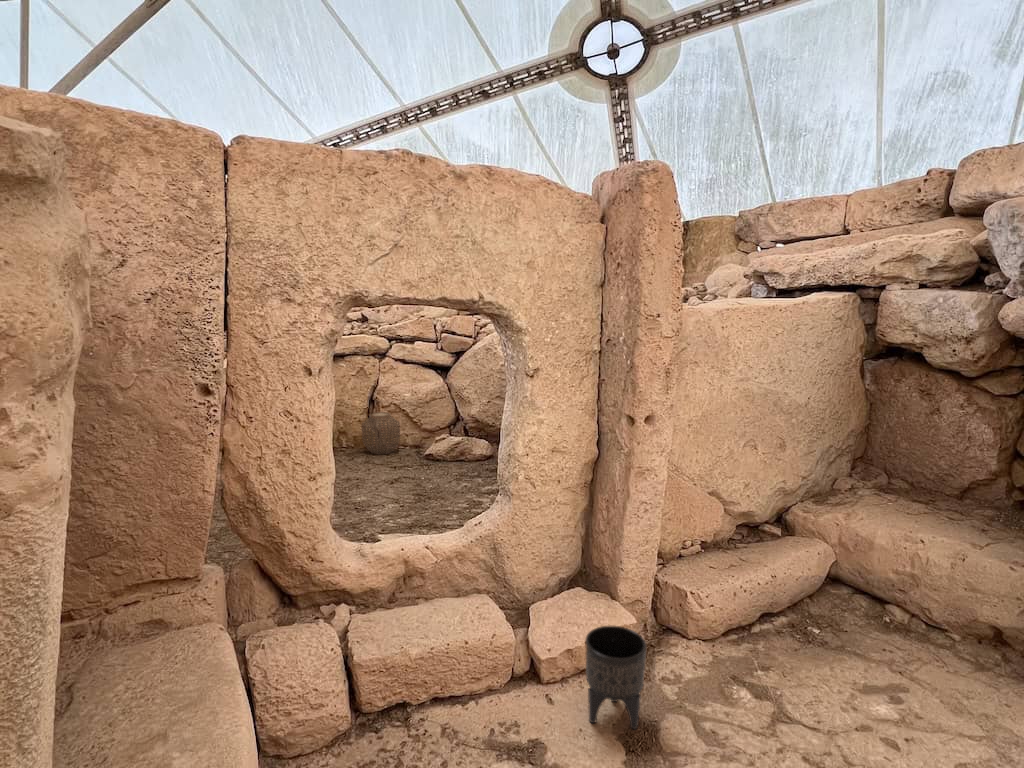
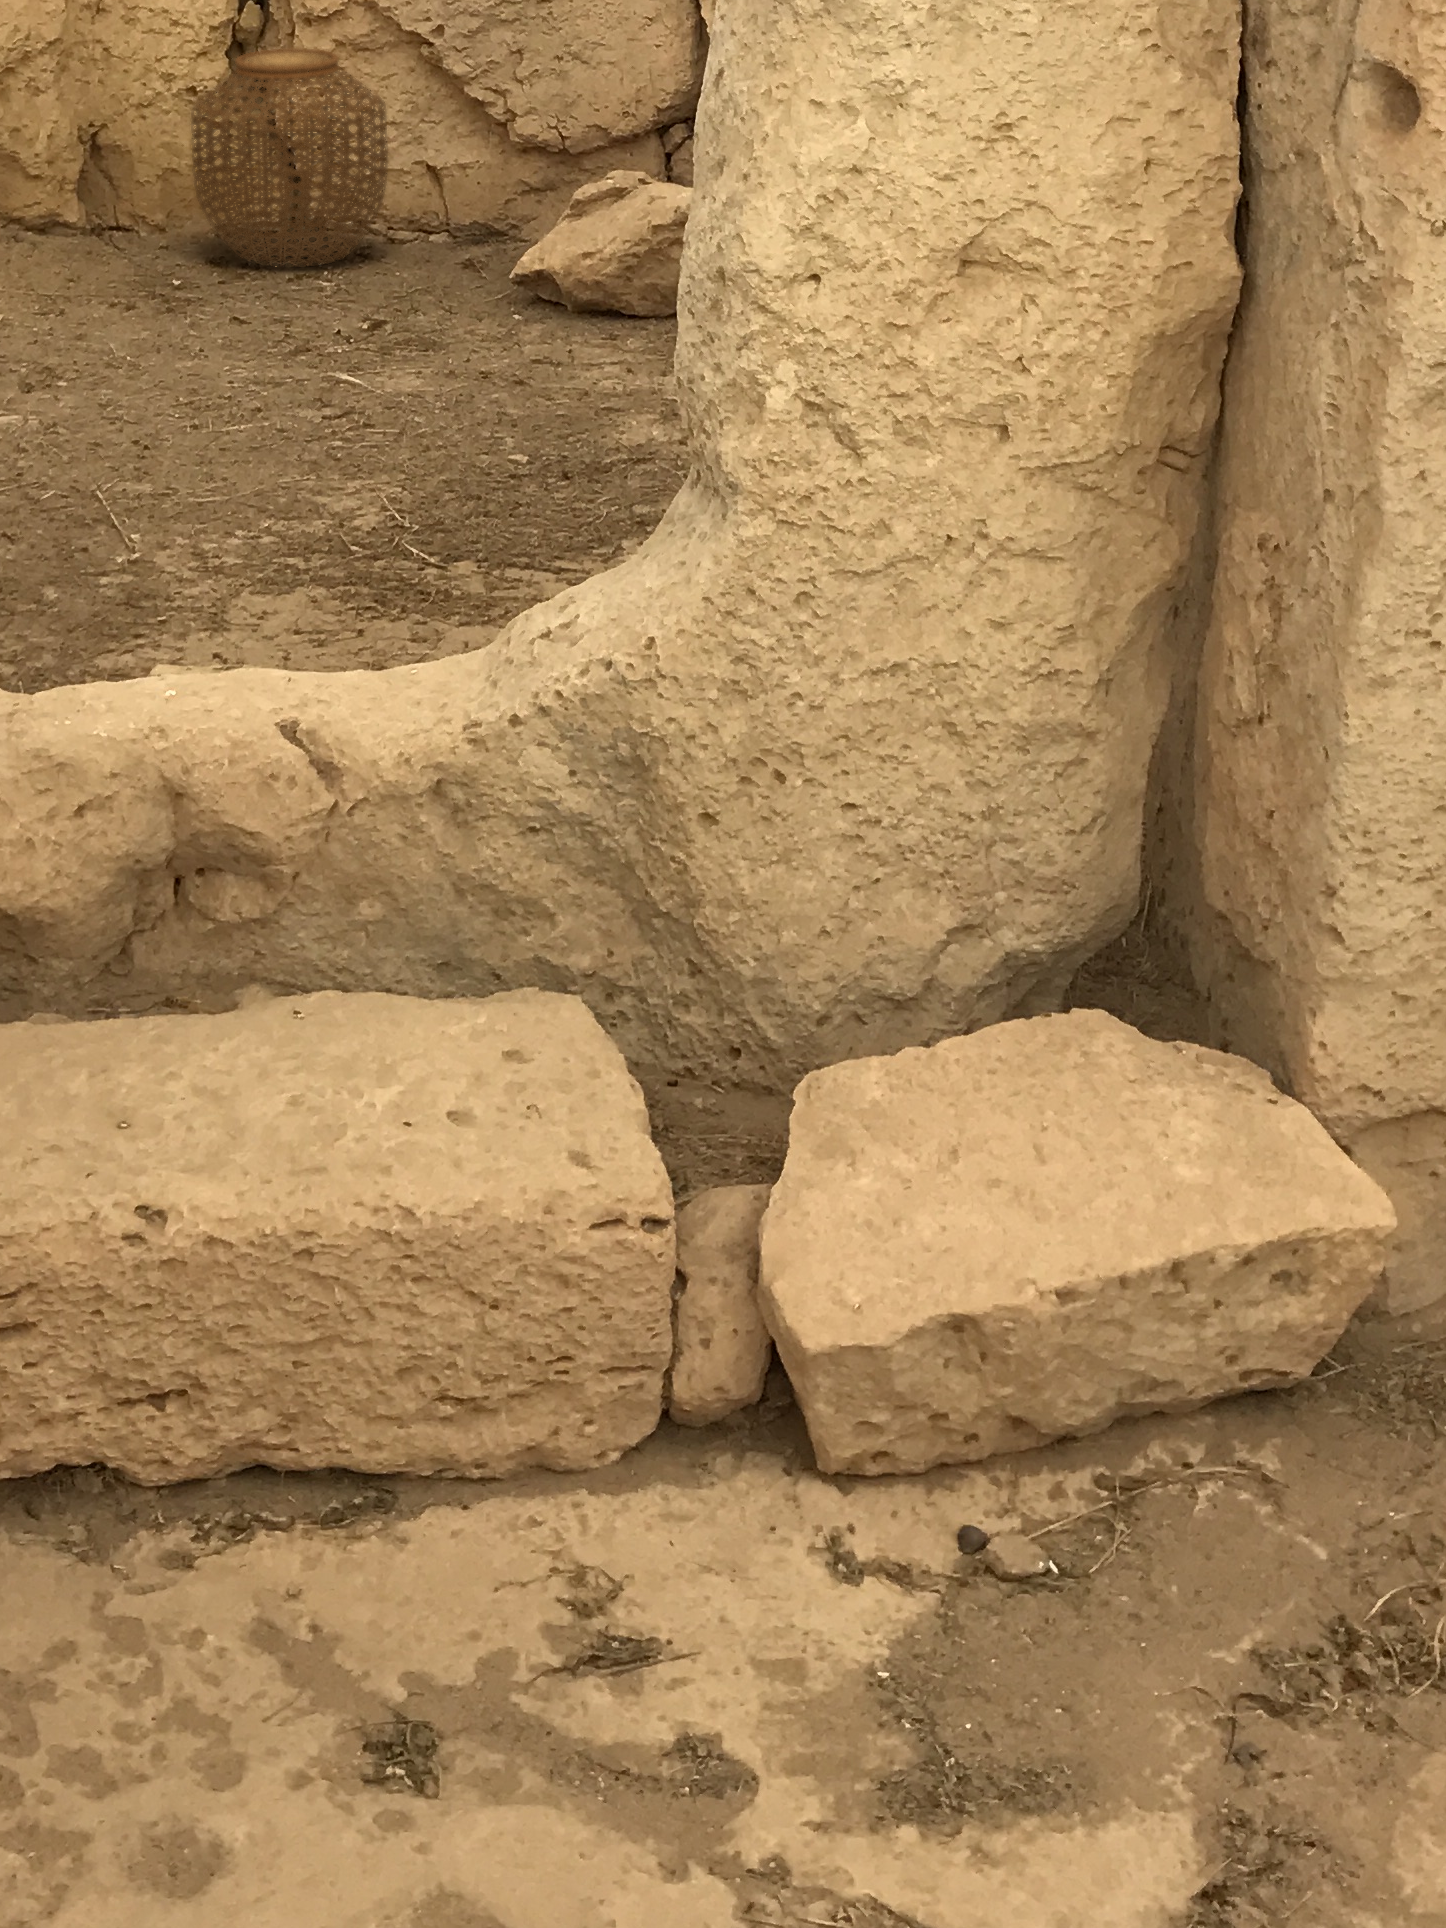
planter: present [585,626,647,729] -> none [1017,1208,1357,1752]

